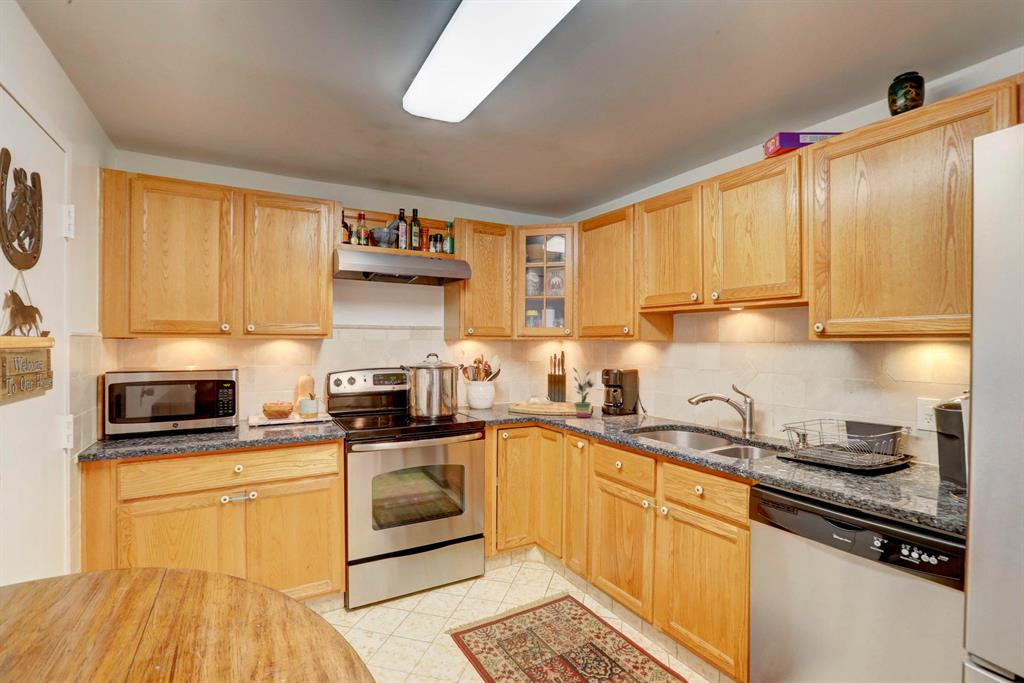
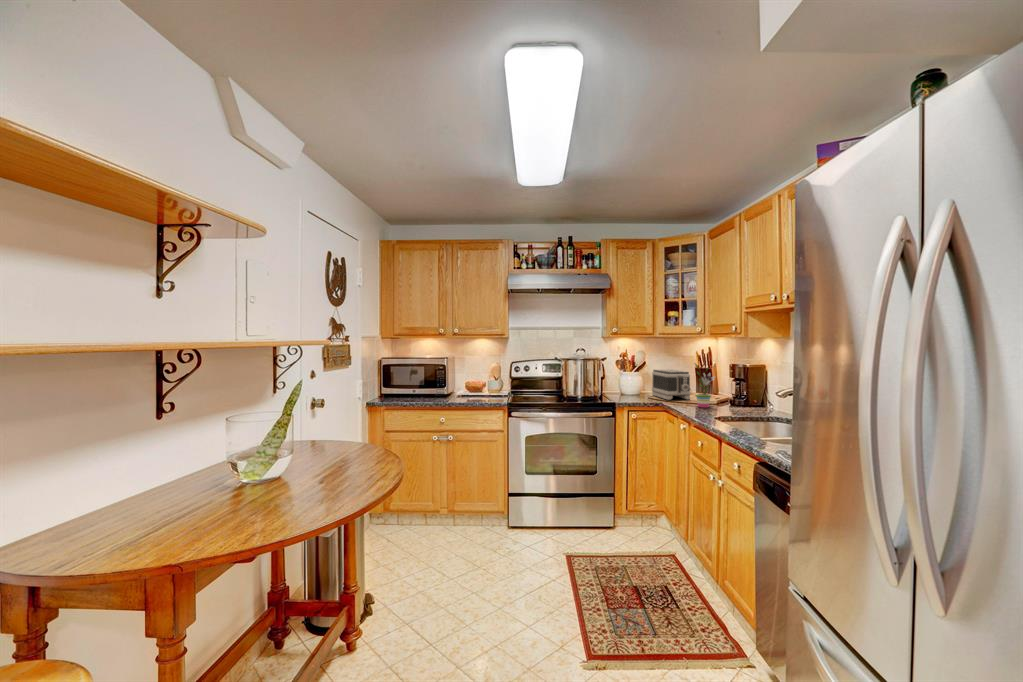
toaster: none [510,377,558,412] -> present [652,369,691,400]

